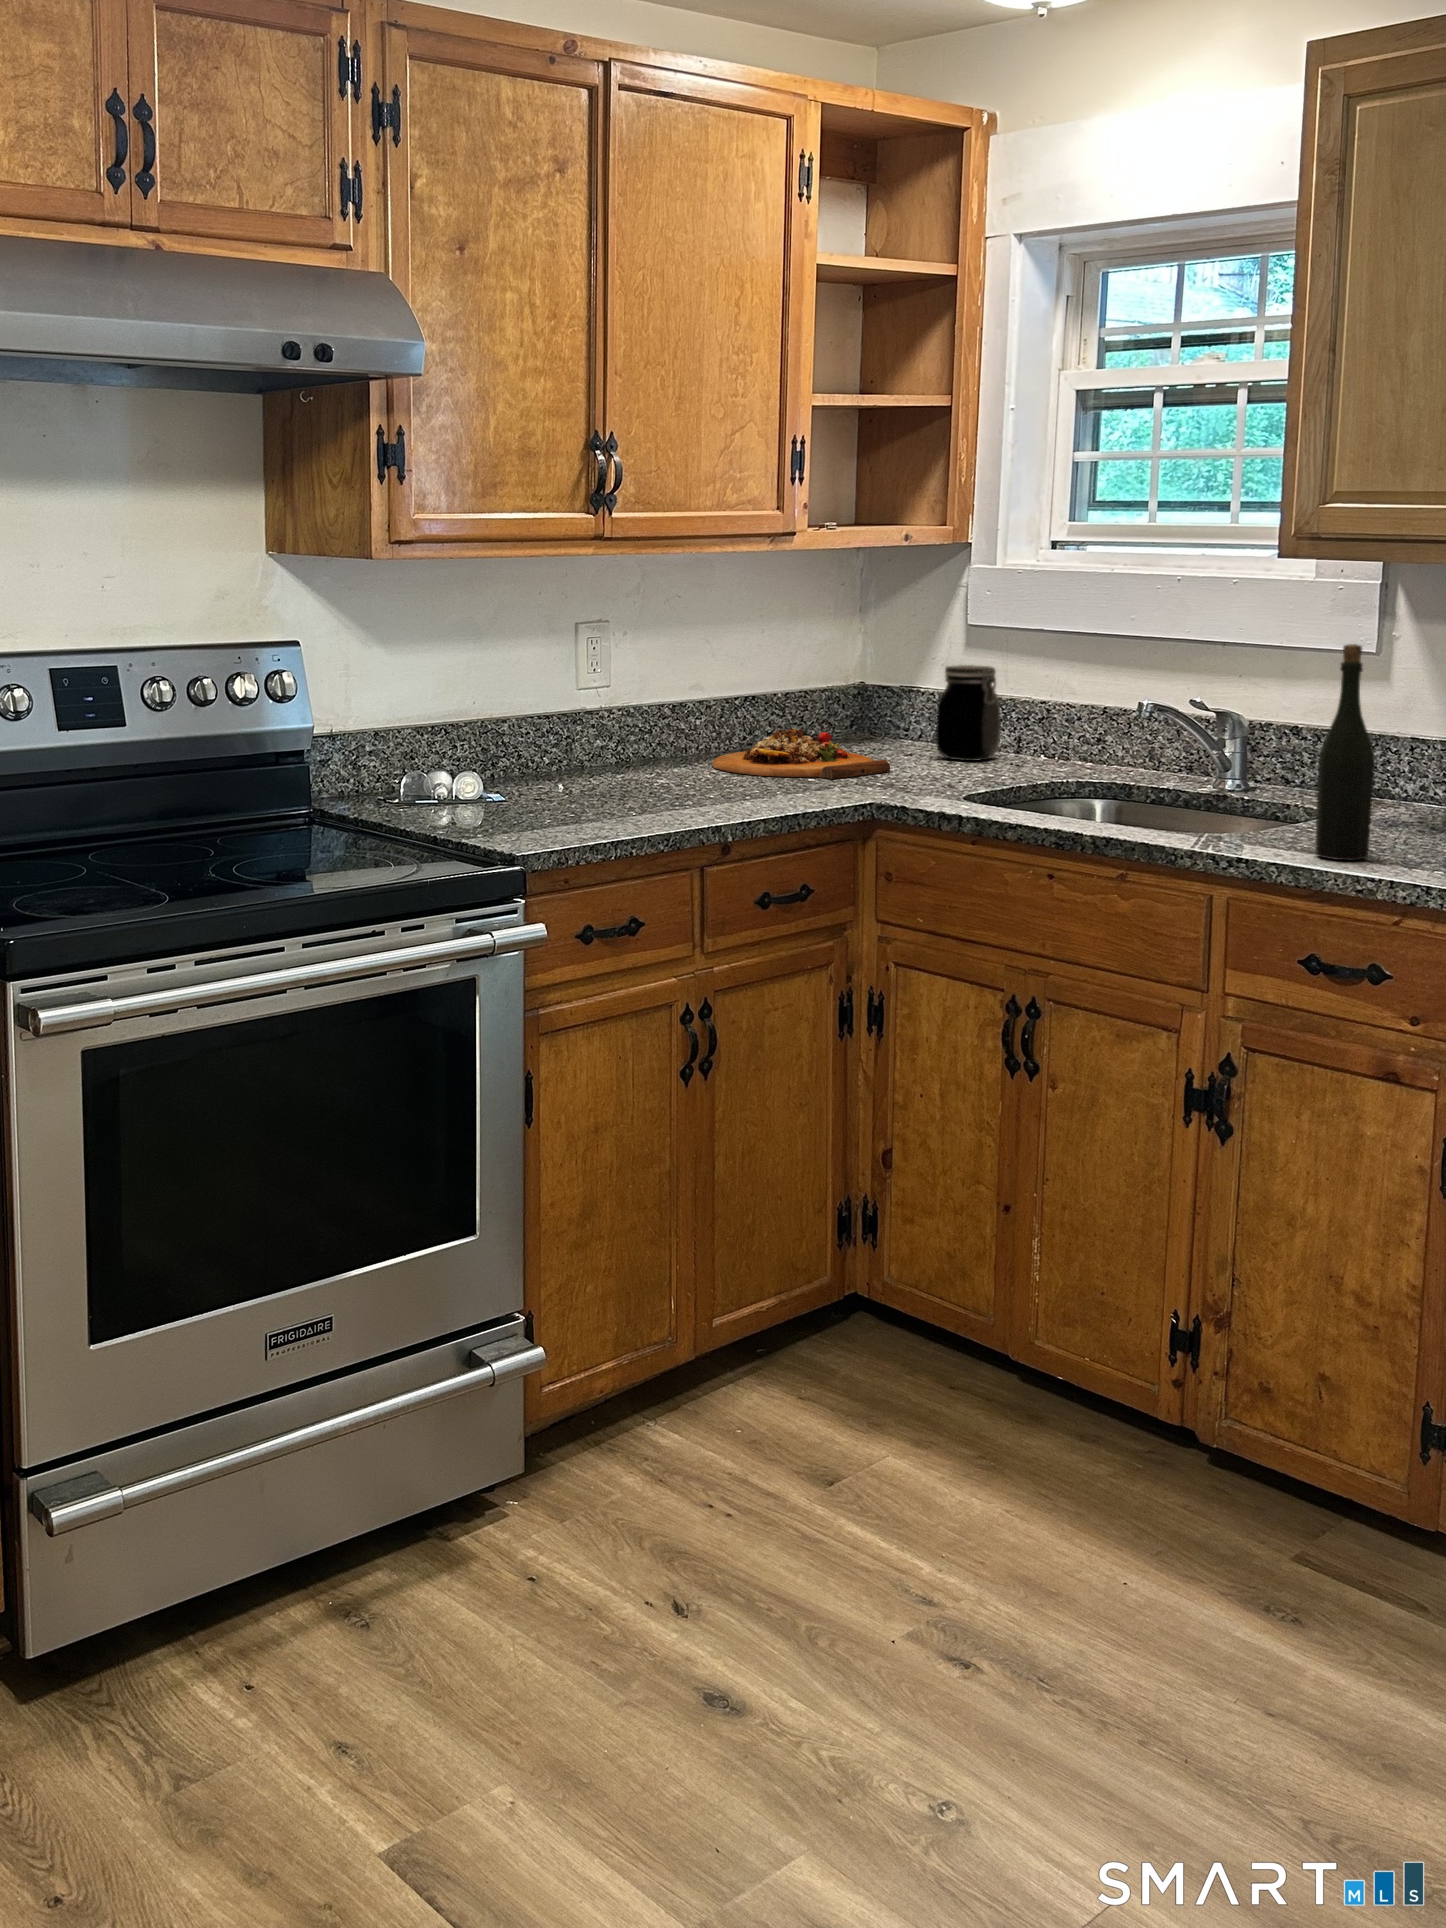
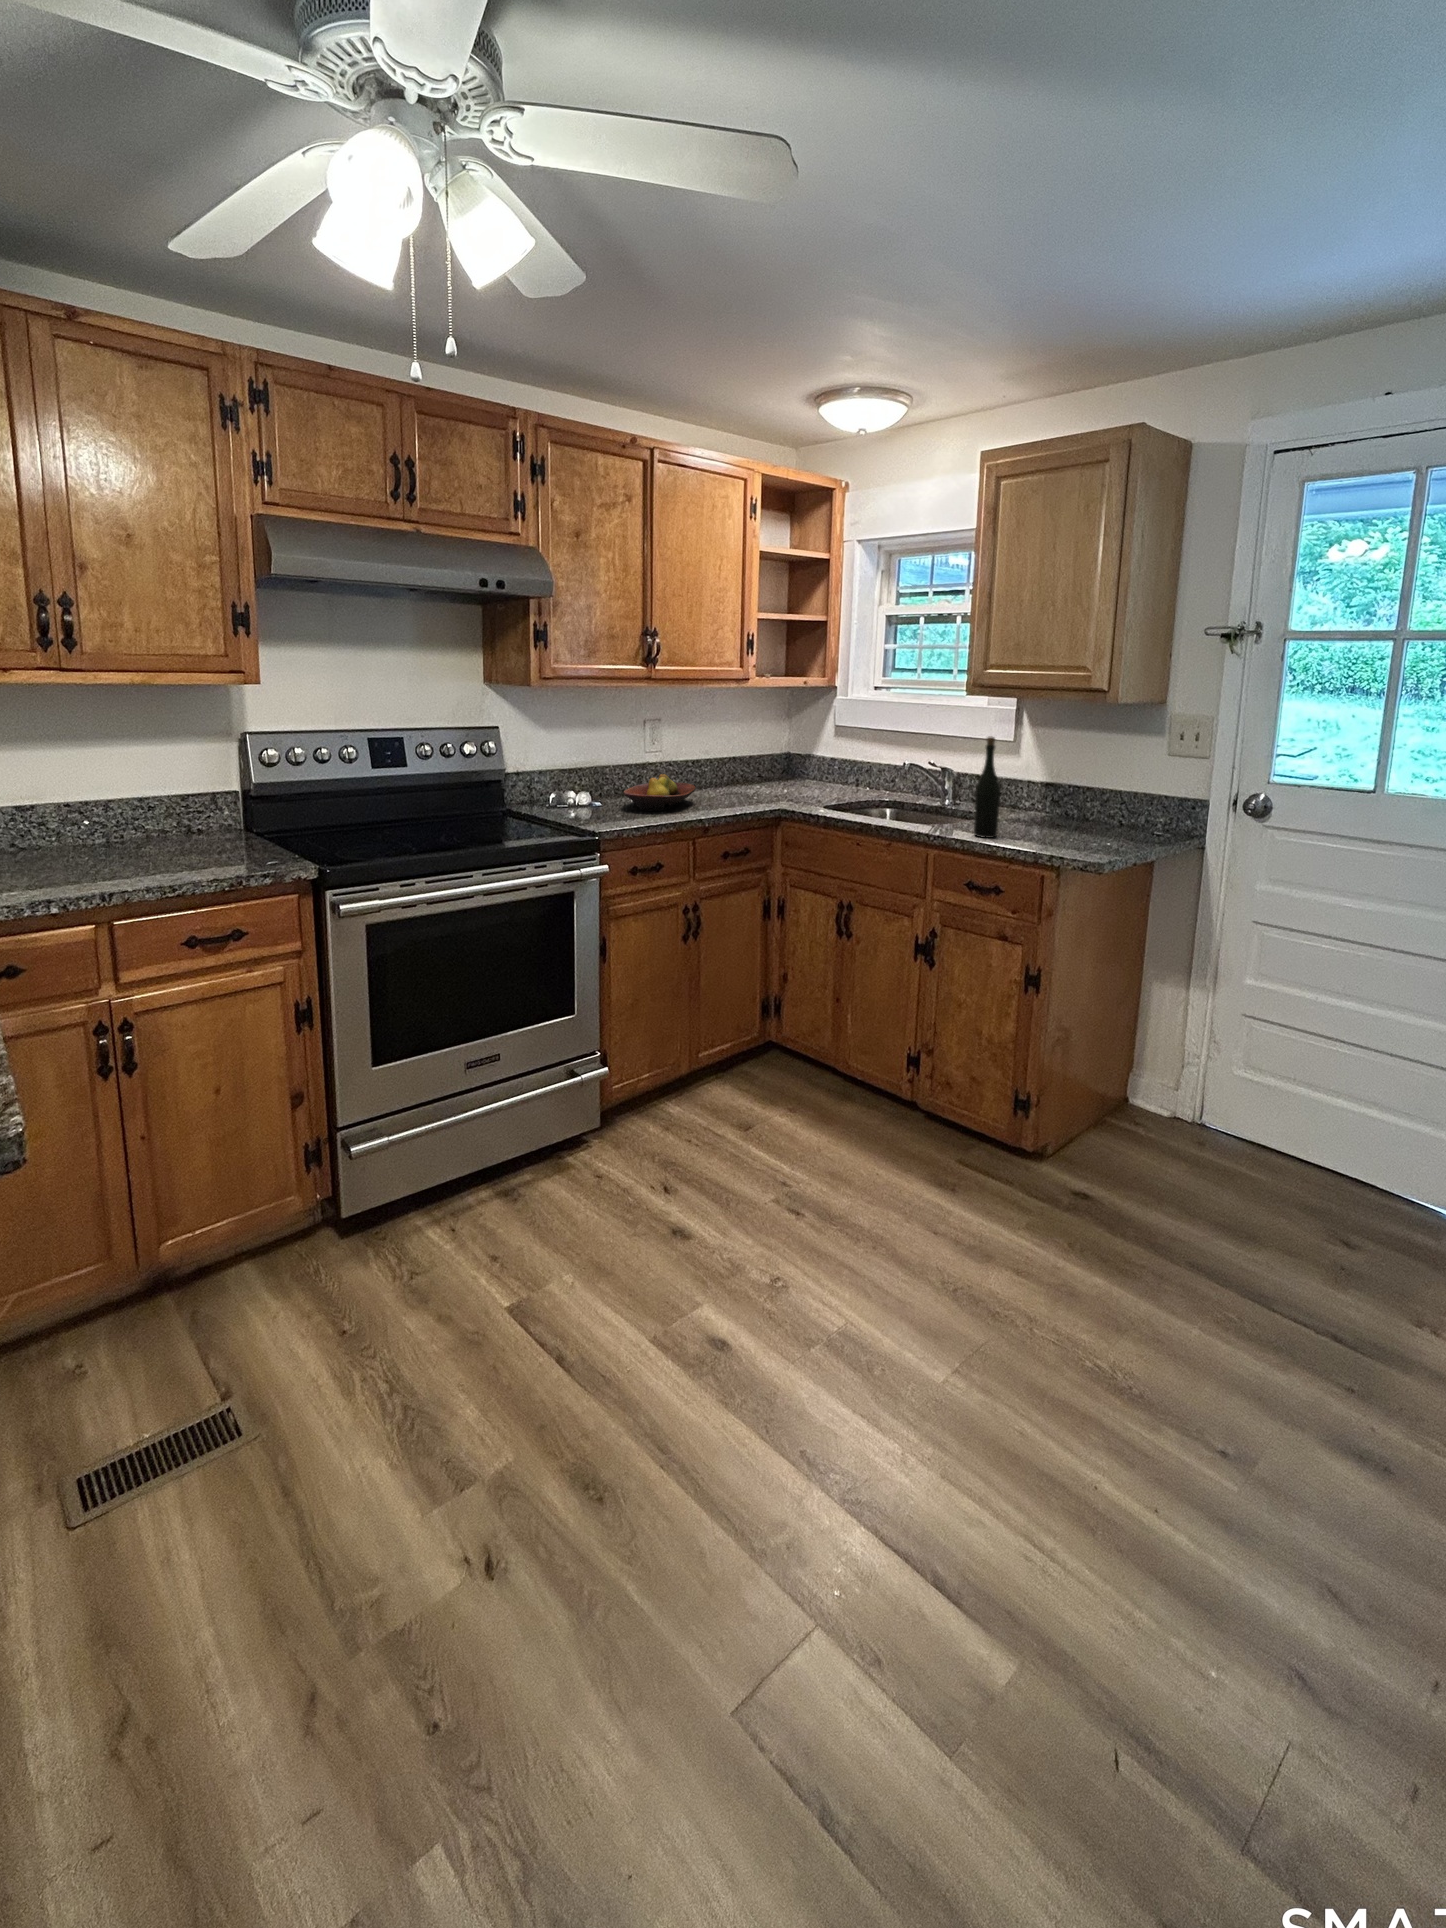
jar: present [936,665,1000,761] -> none [818,745,848,791]
cutting board: present [712,728,891,779] -> none [710,774,794,798]
fruit bowl: none [550,731,695,809] -> present [623,774,696,811]

